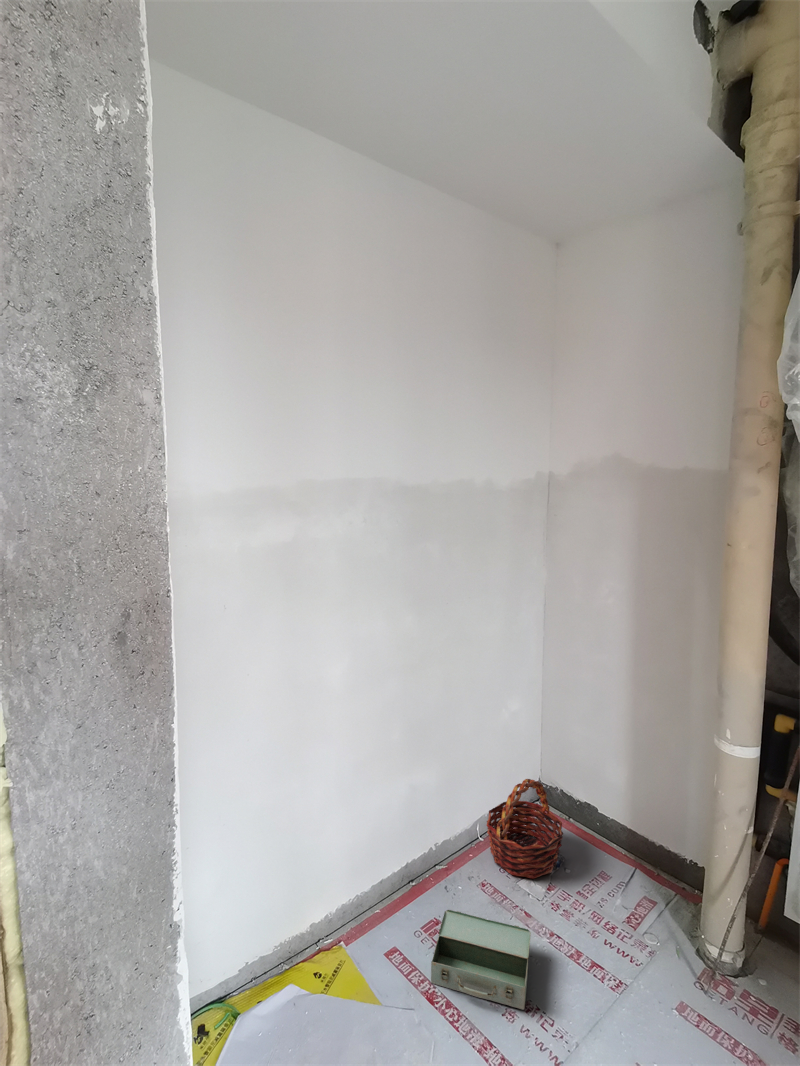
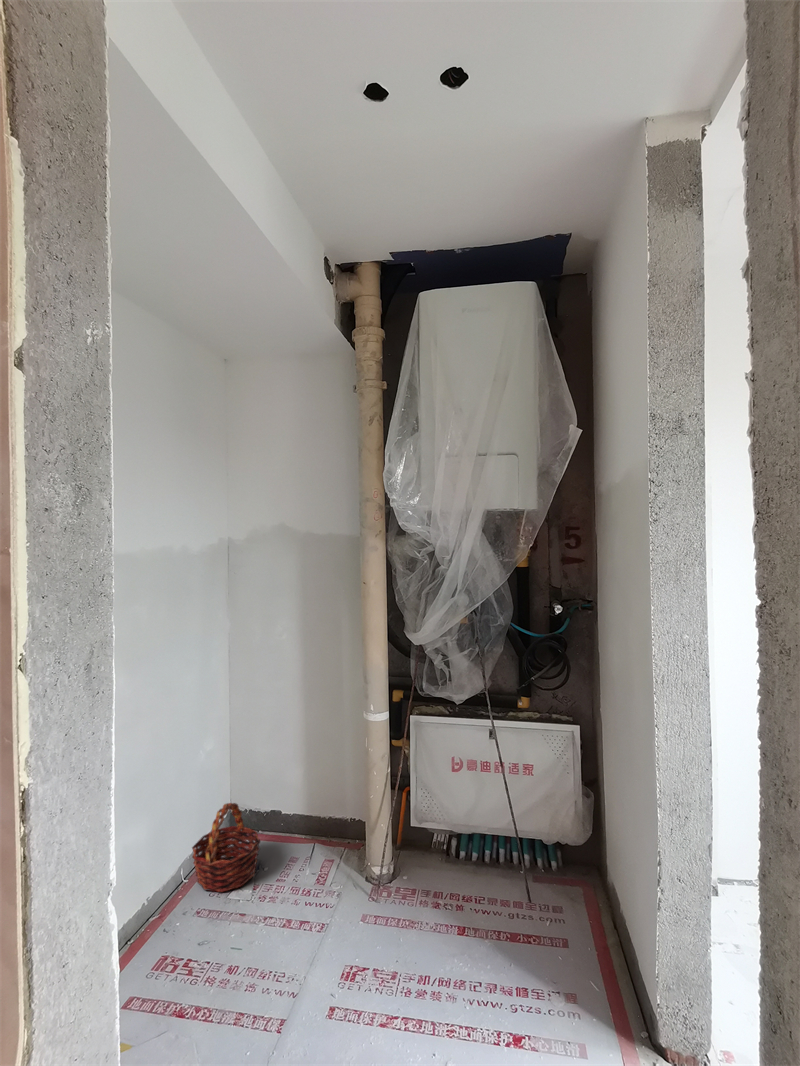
toolbox: present [431,910,531,1010] -> none [175,918,261,1004]

